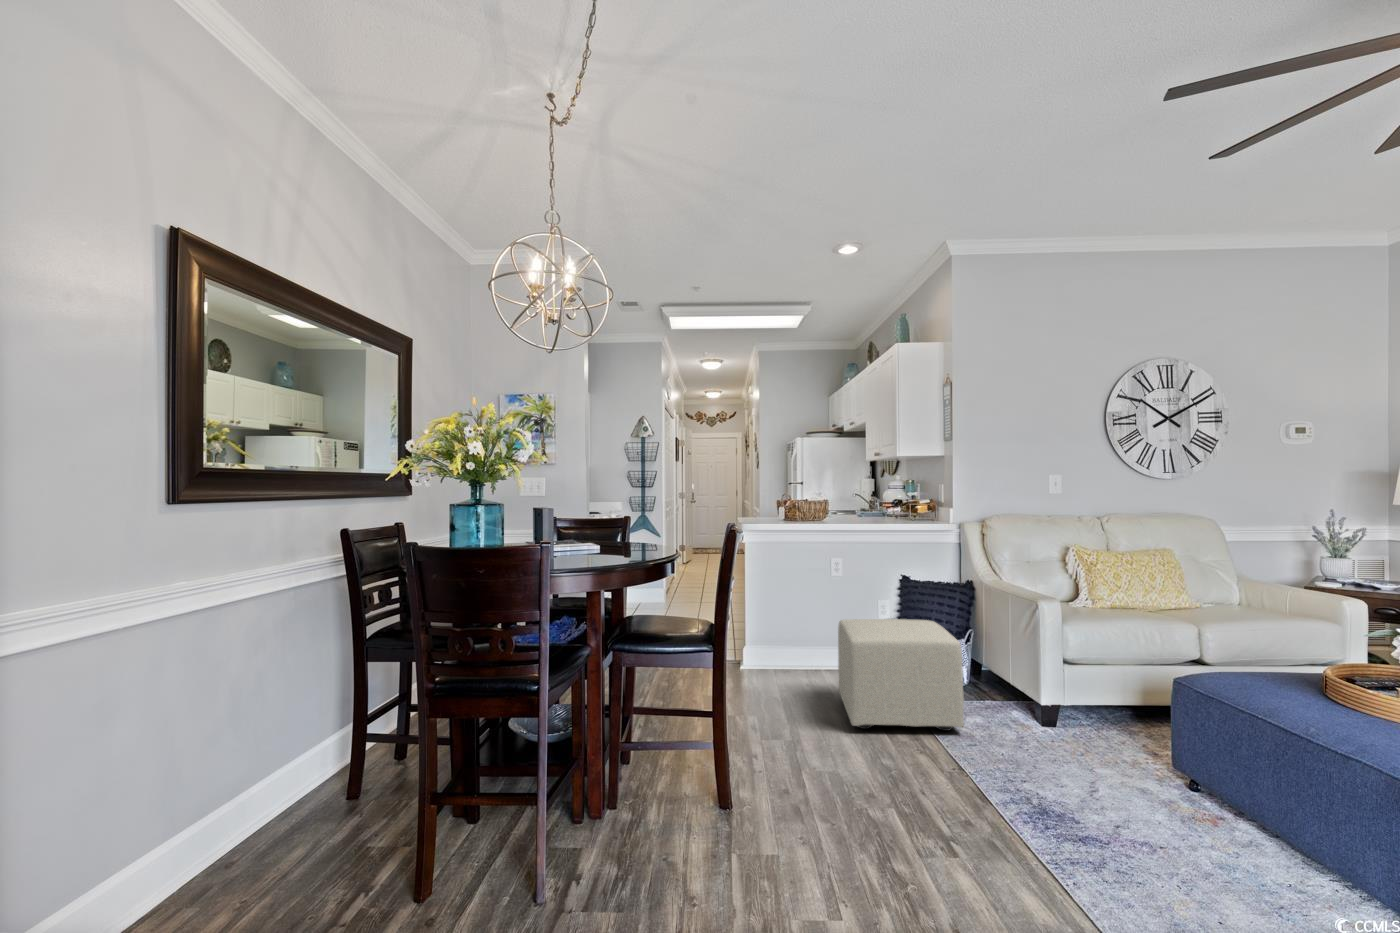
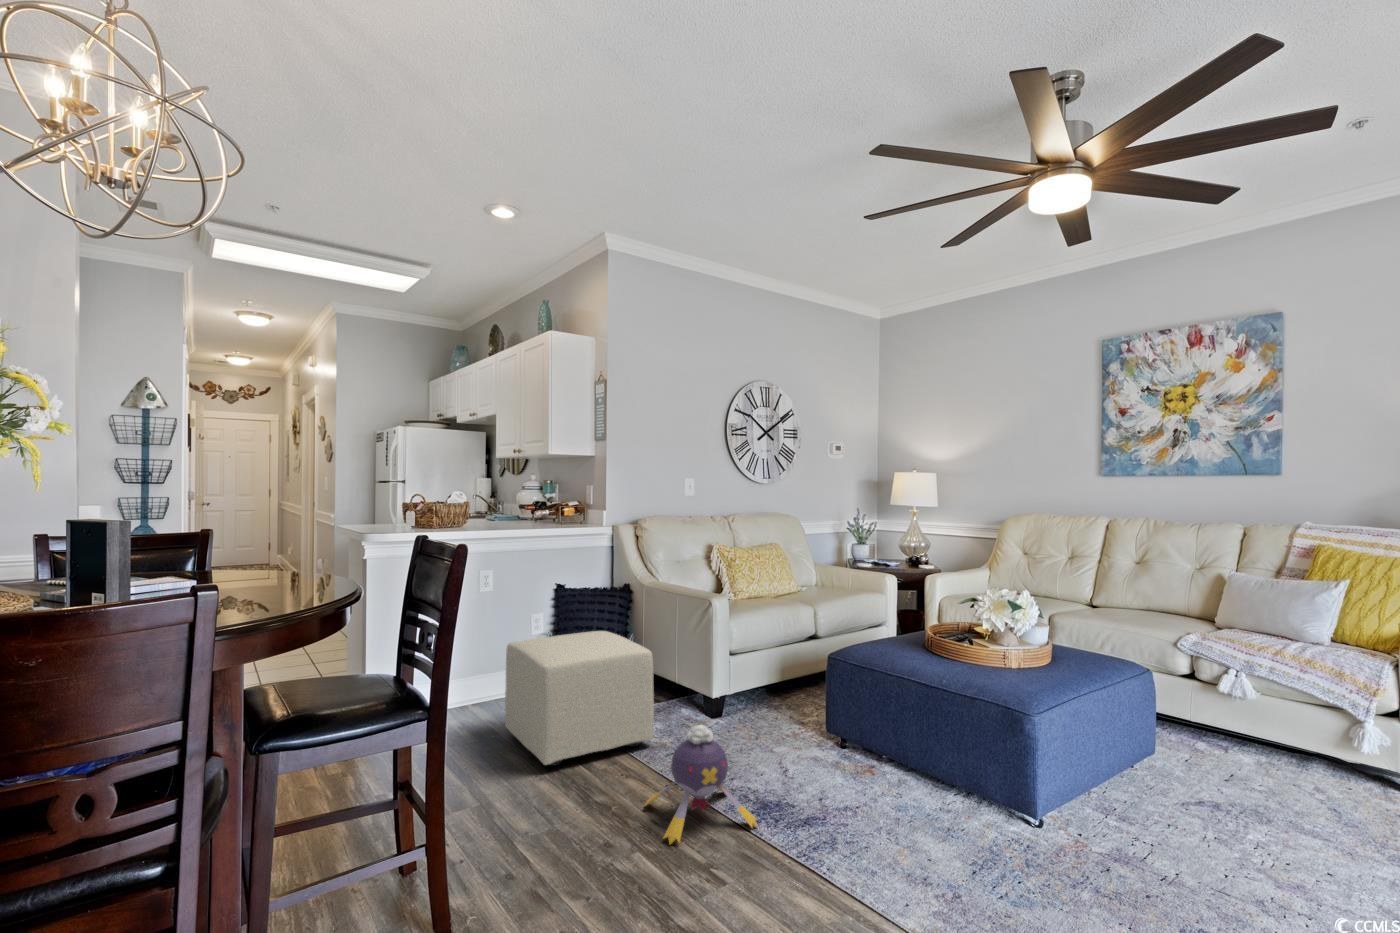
plush toy: none [918,712,1026,826] -> present [645,725,757,844]

